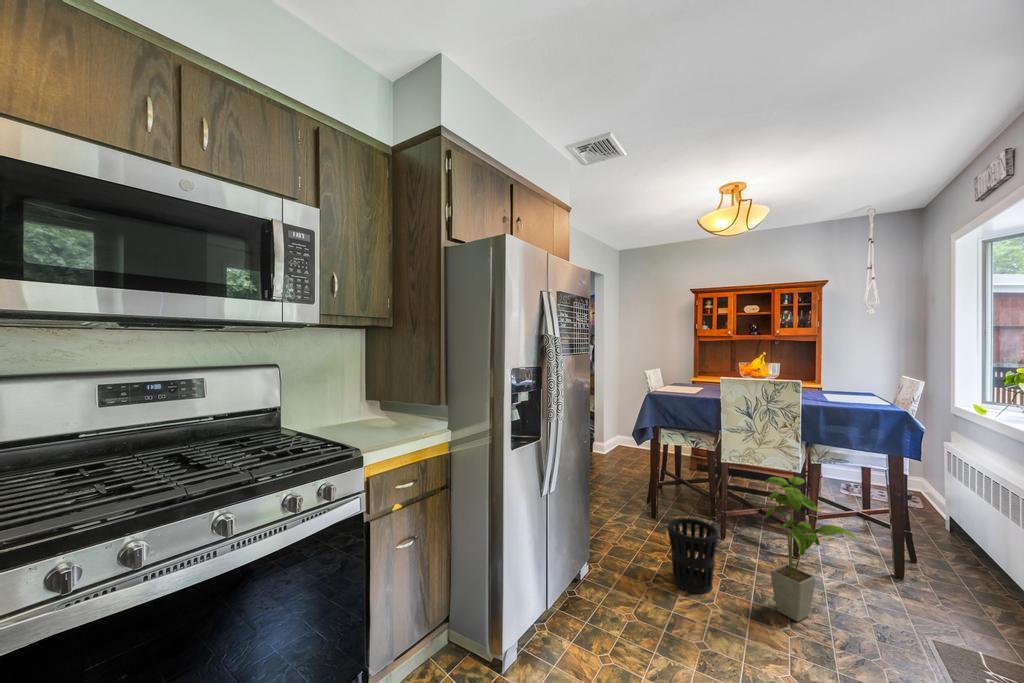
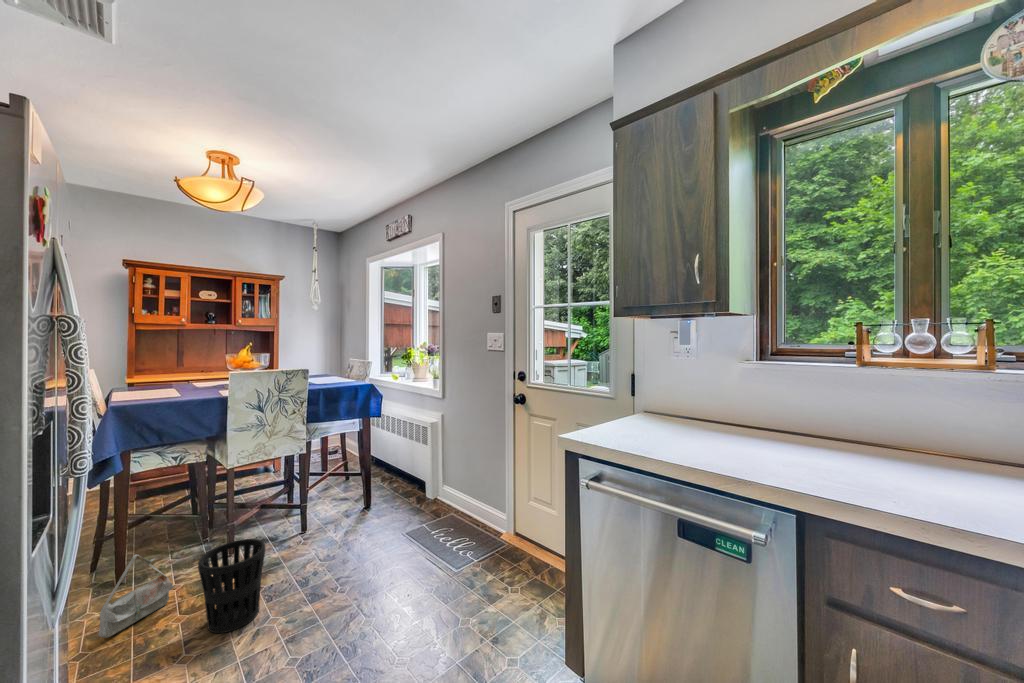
house plant: present [764,477,857,622] -> none [310,453,381,582]
bag: none [625,498,669,546] -> present [98,555,174,638]

